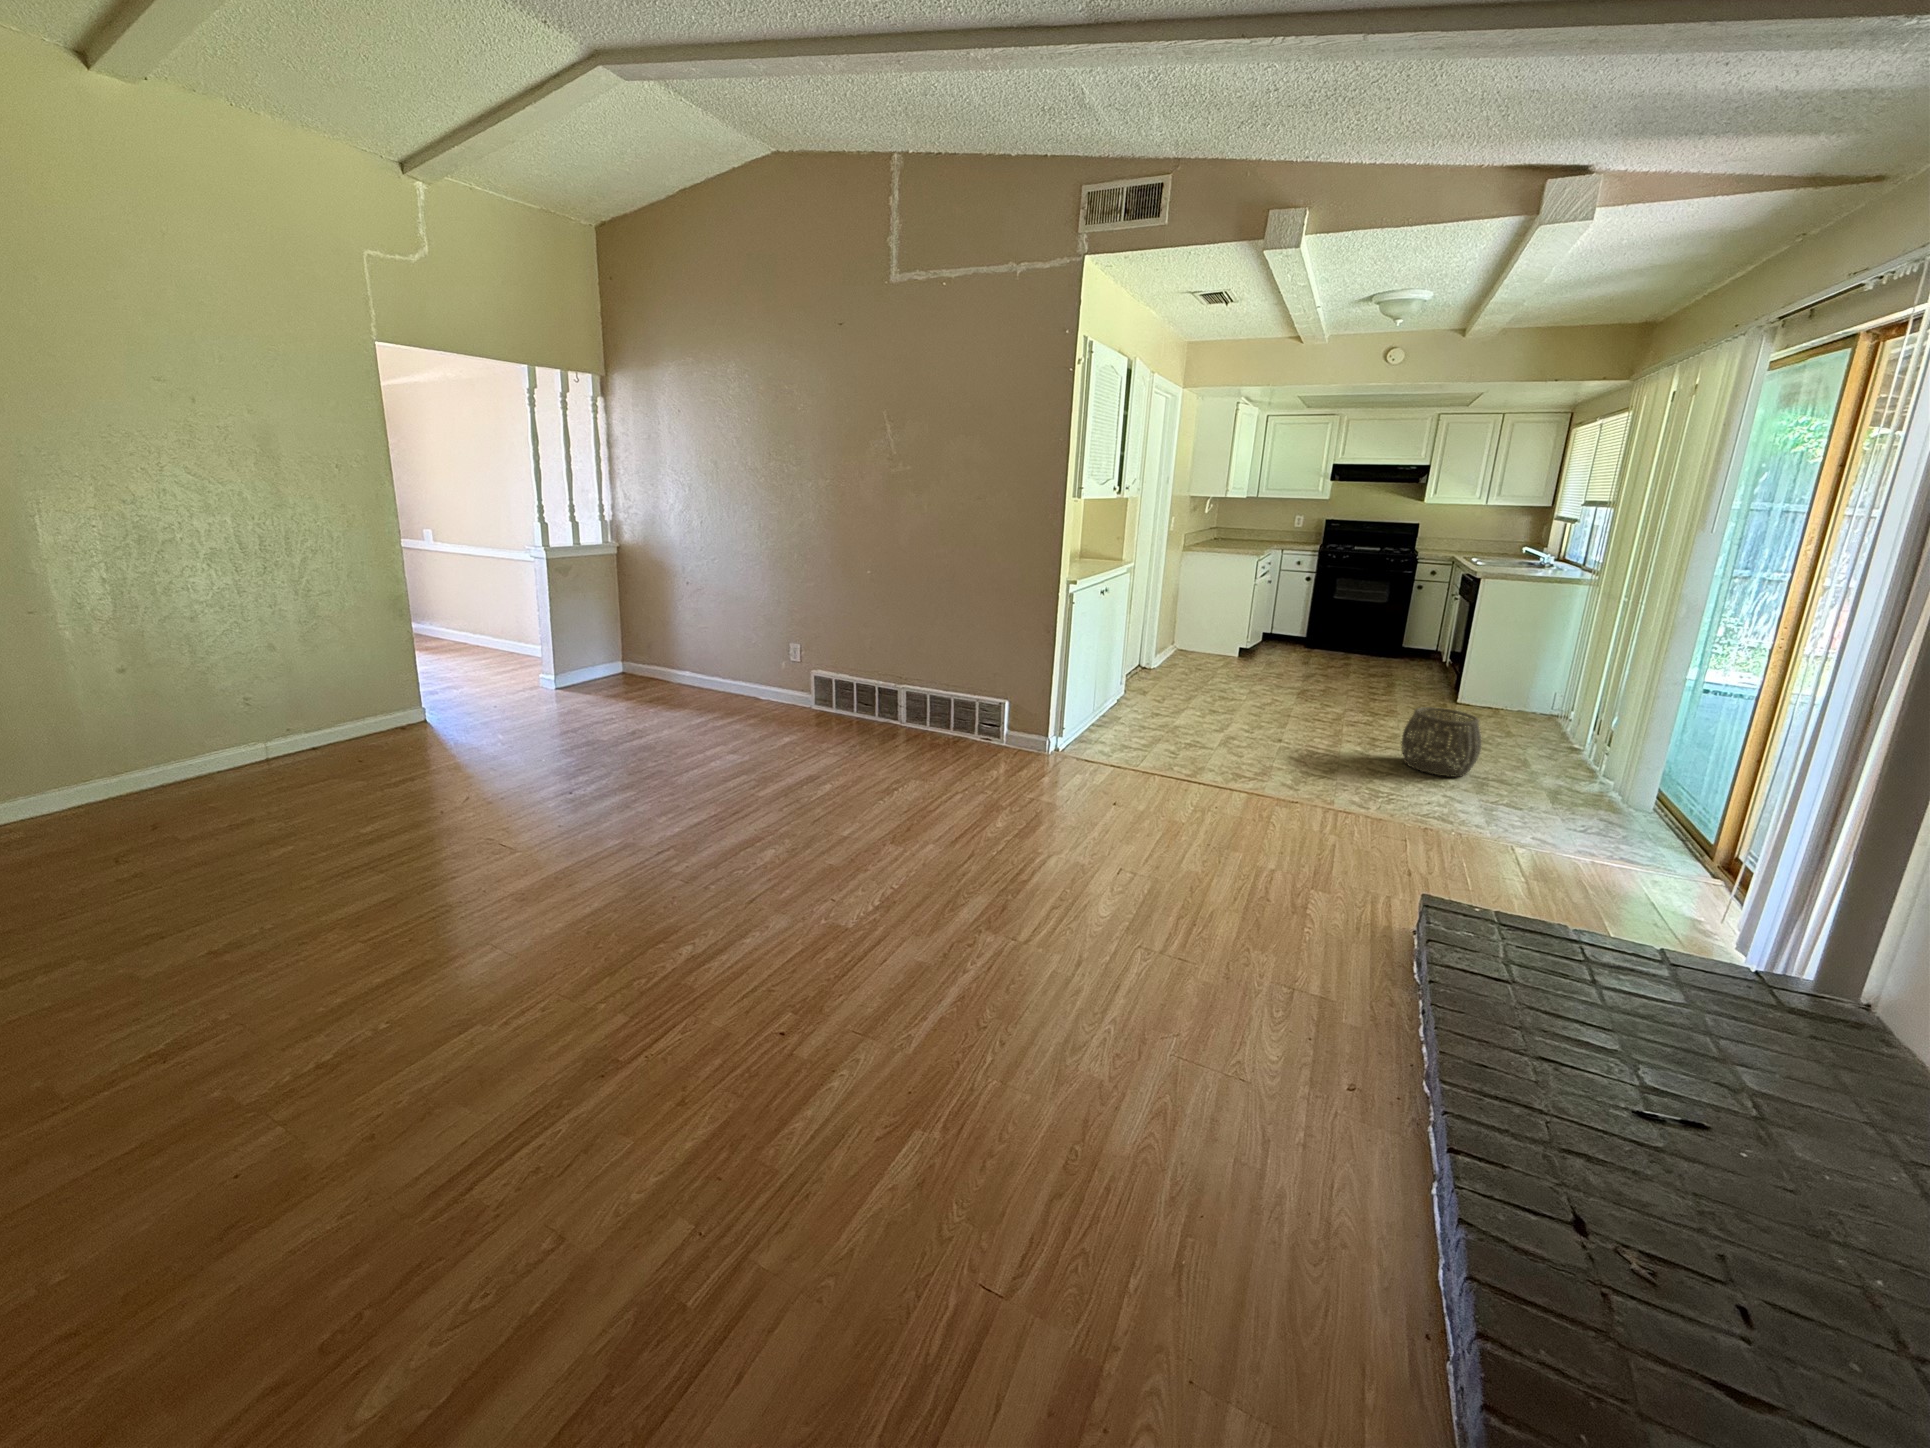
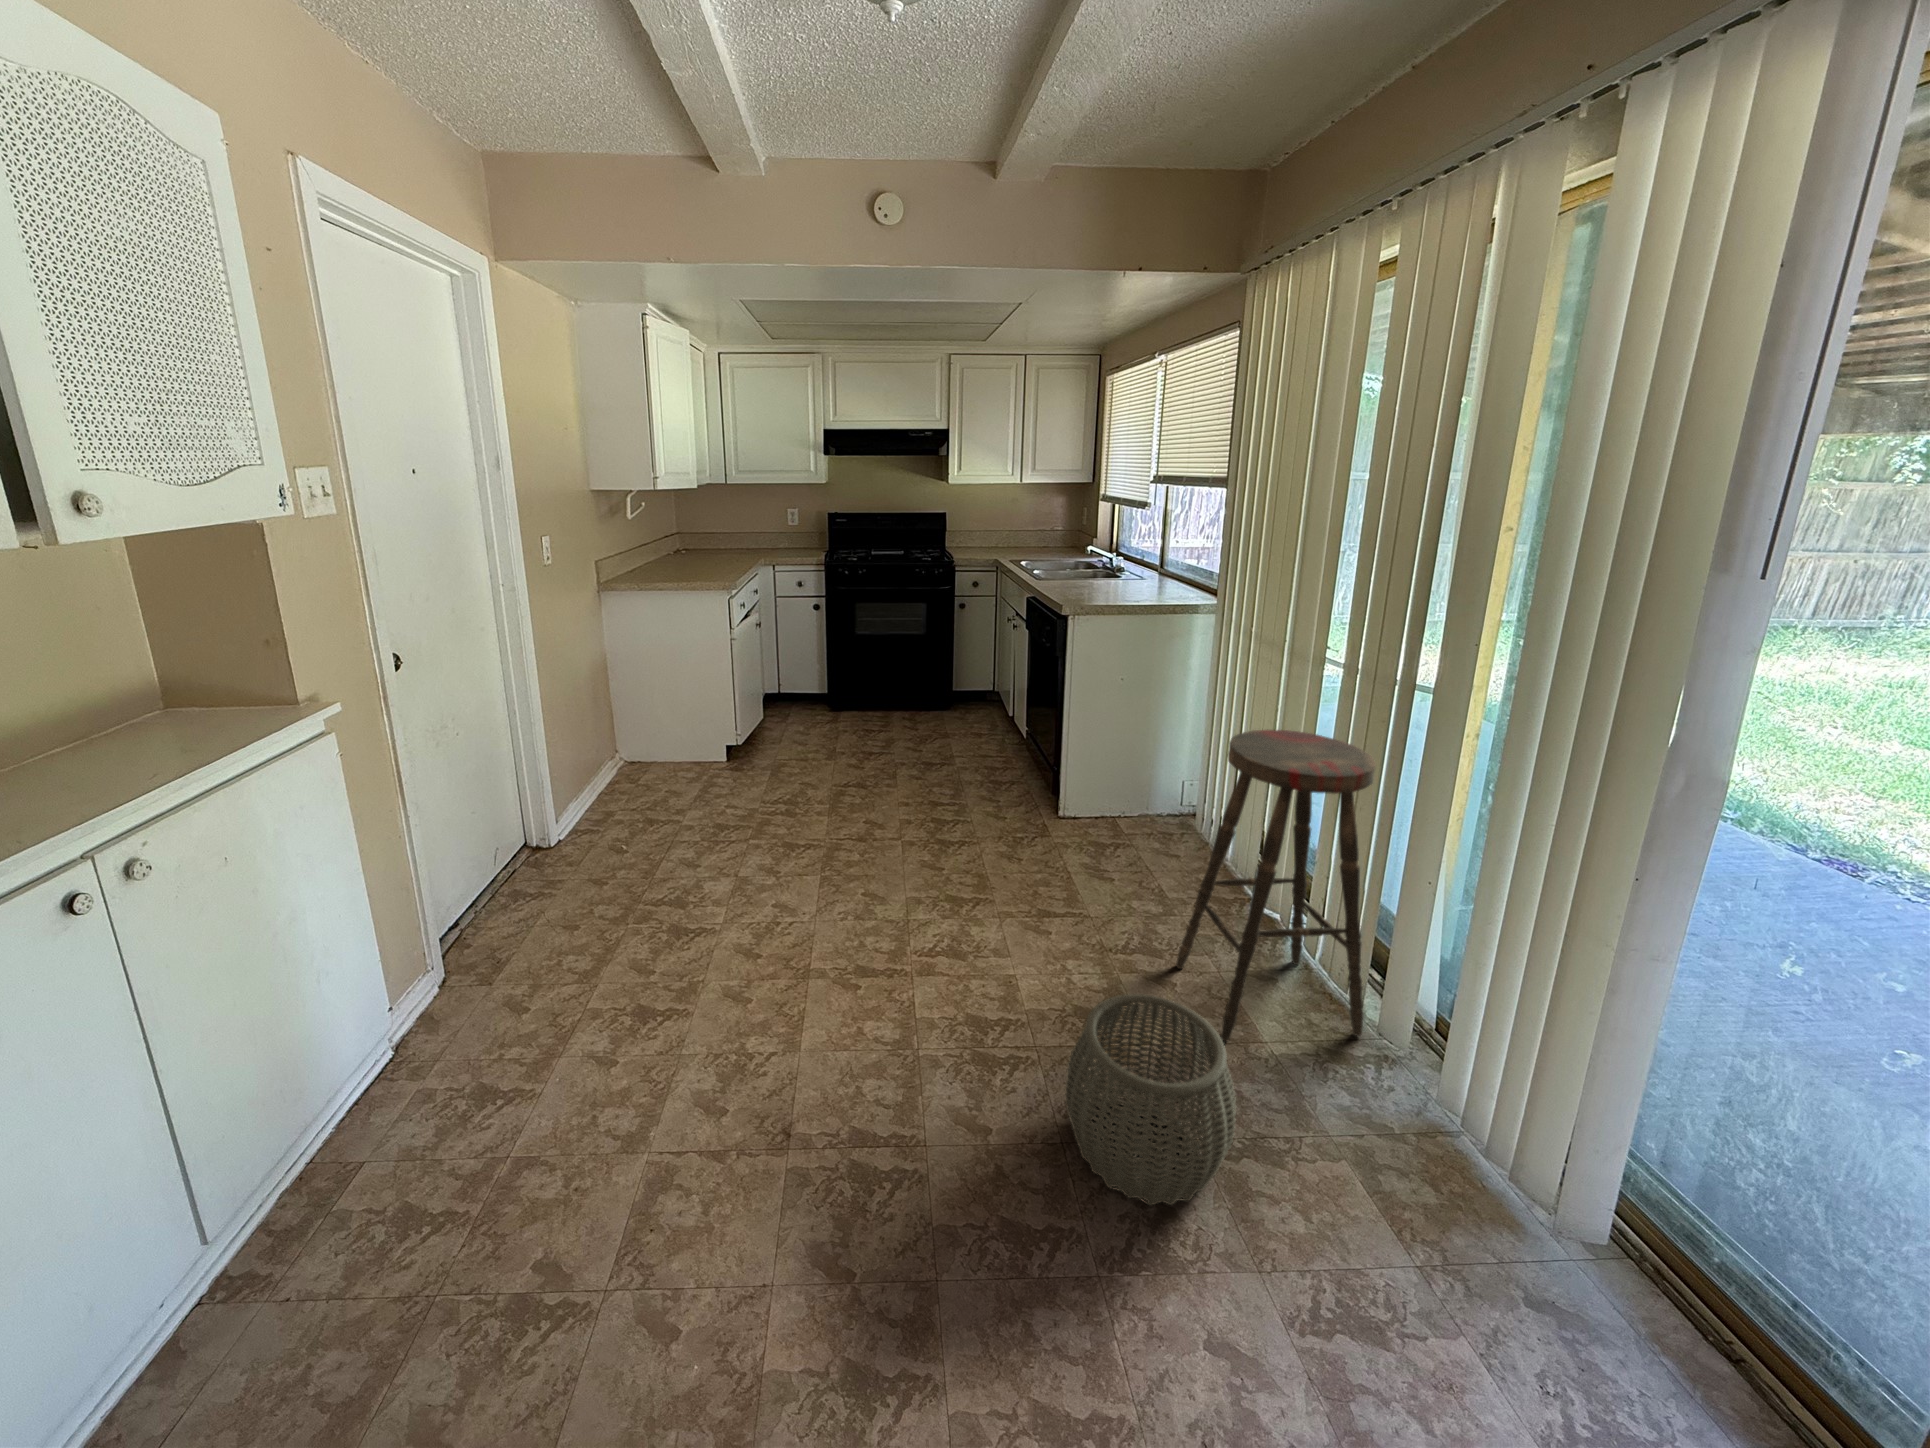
bar stool: none [1494,622,1616,777] -> present [1176,730,1376,1041]

